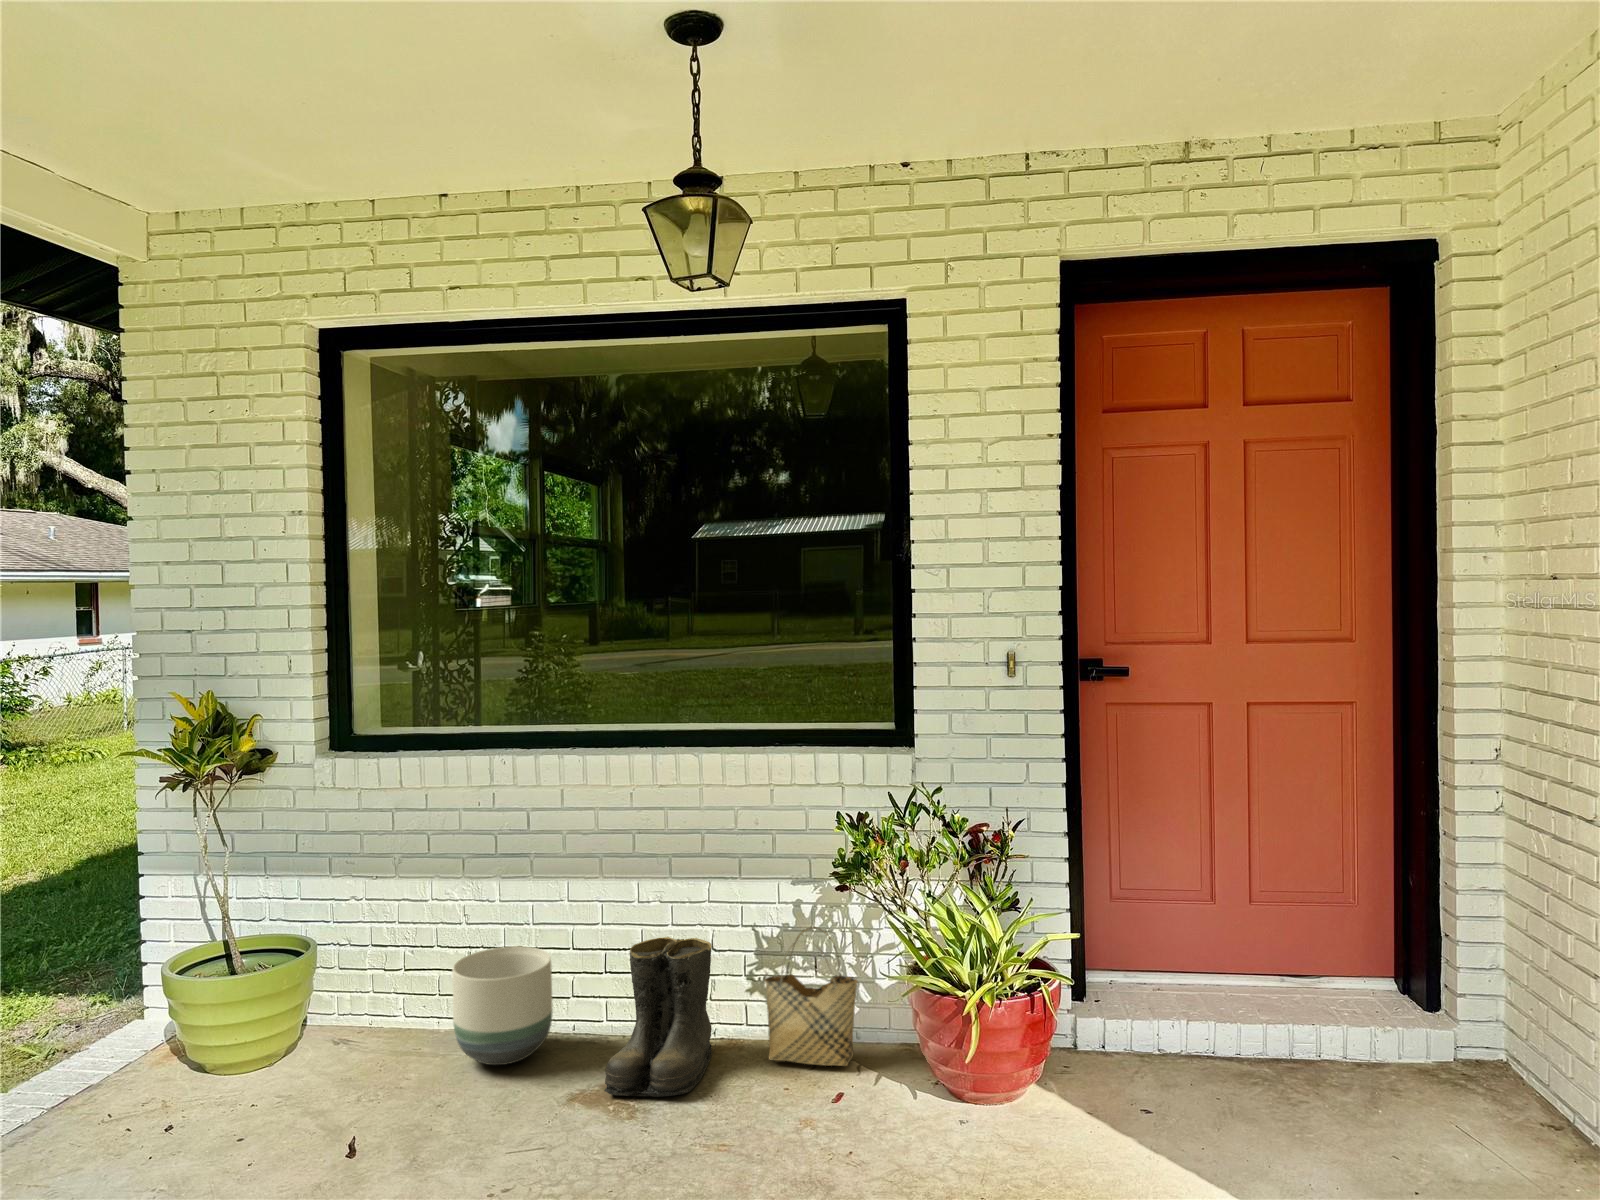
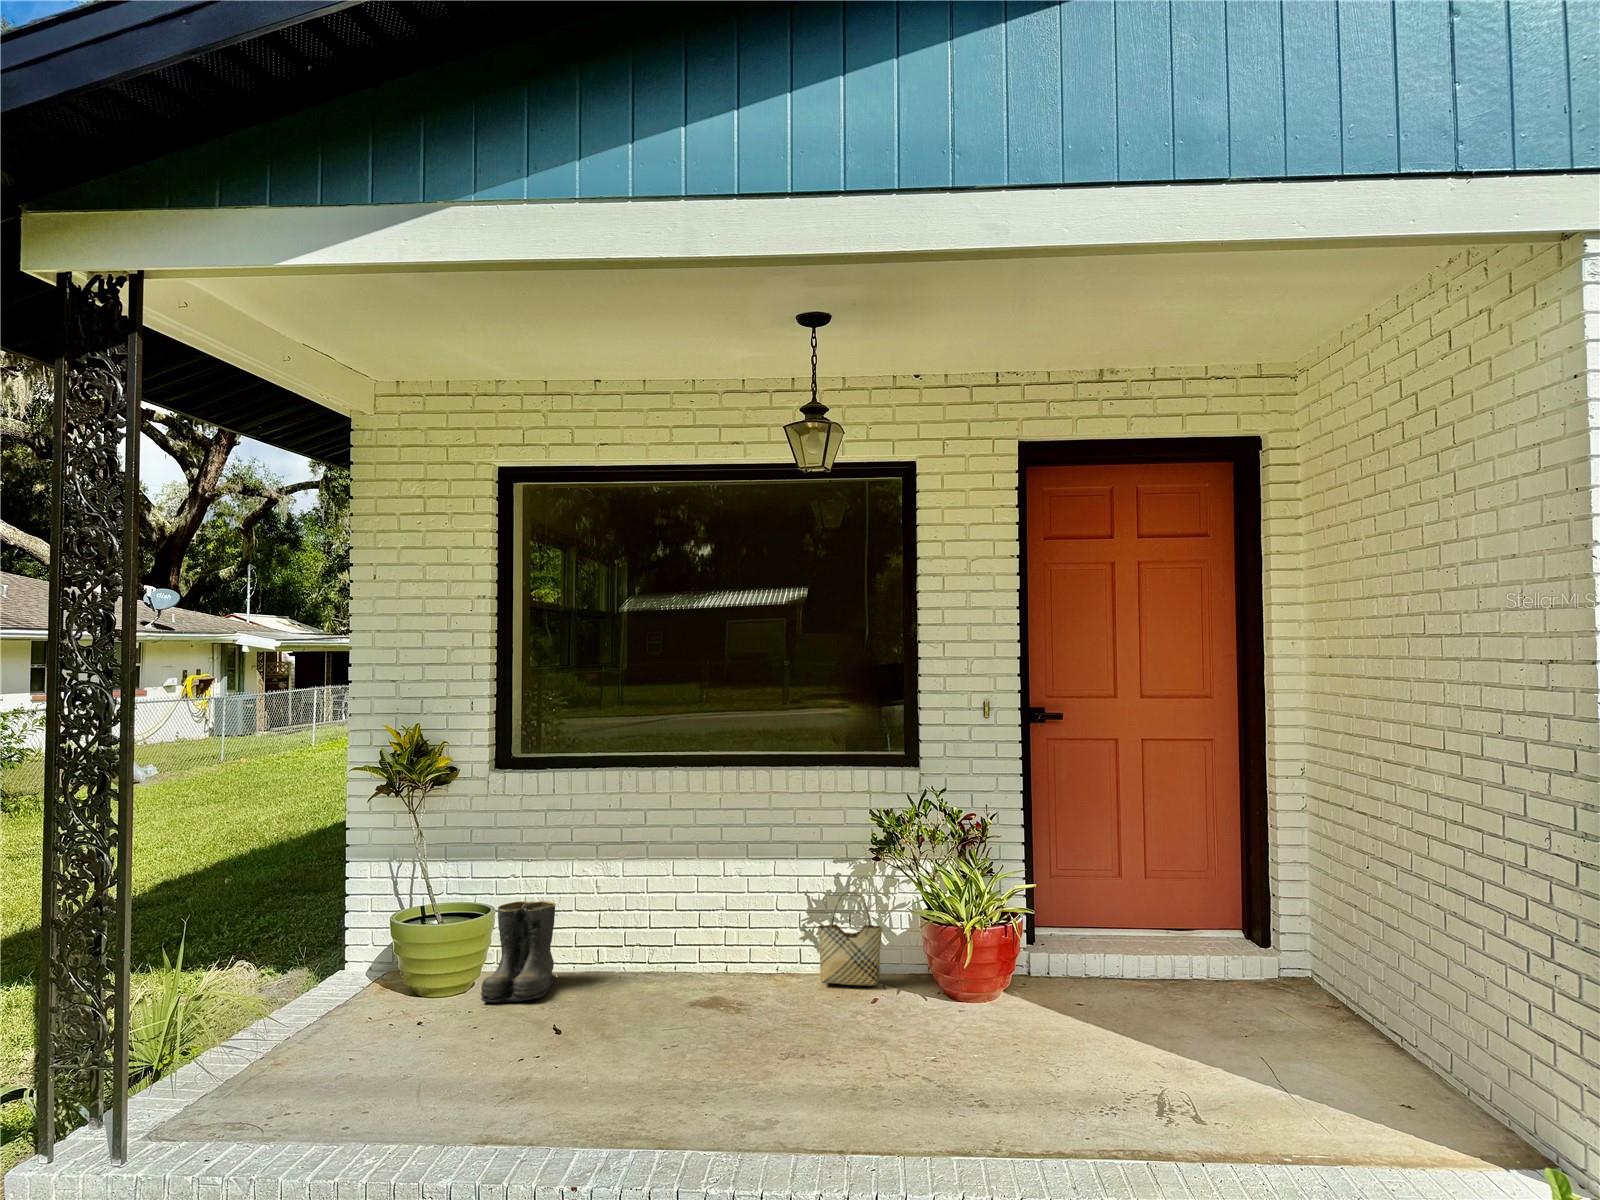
boots: present [604,937,712,1097] -> present [481,901,556,1002]
planter: present [452,946,553,1065] -> none [598,909,666,989]

